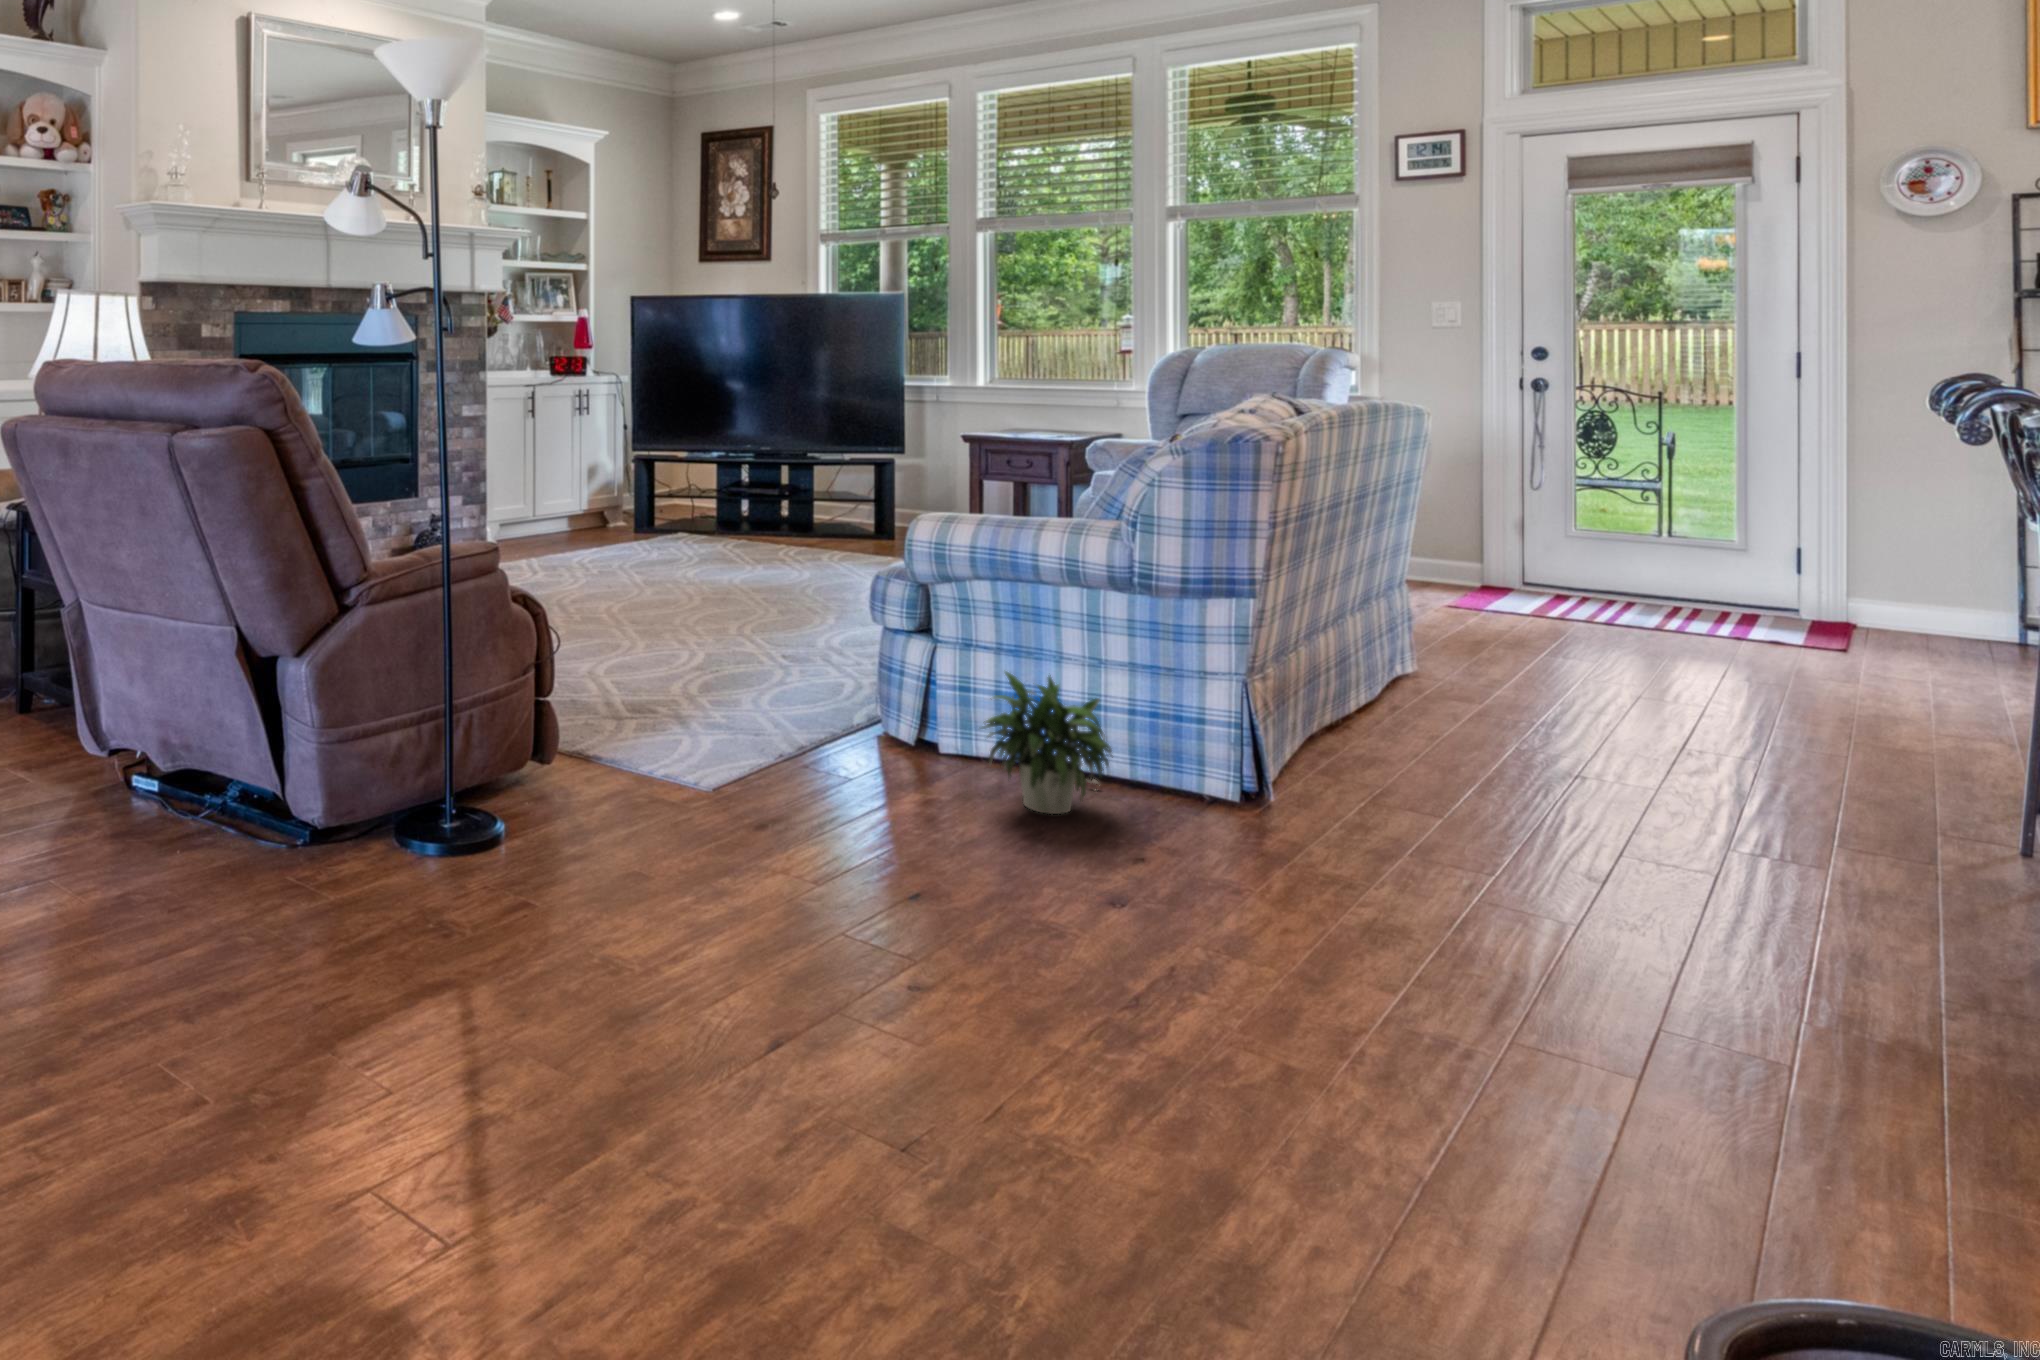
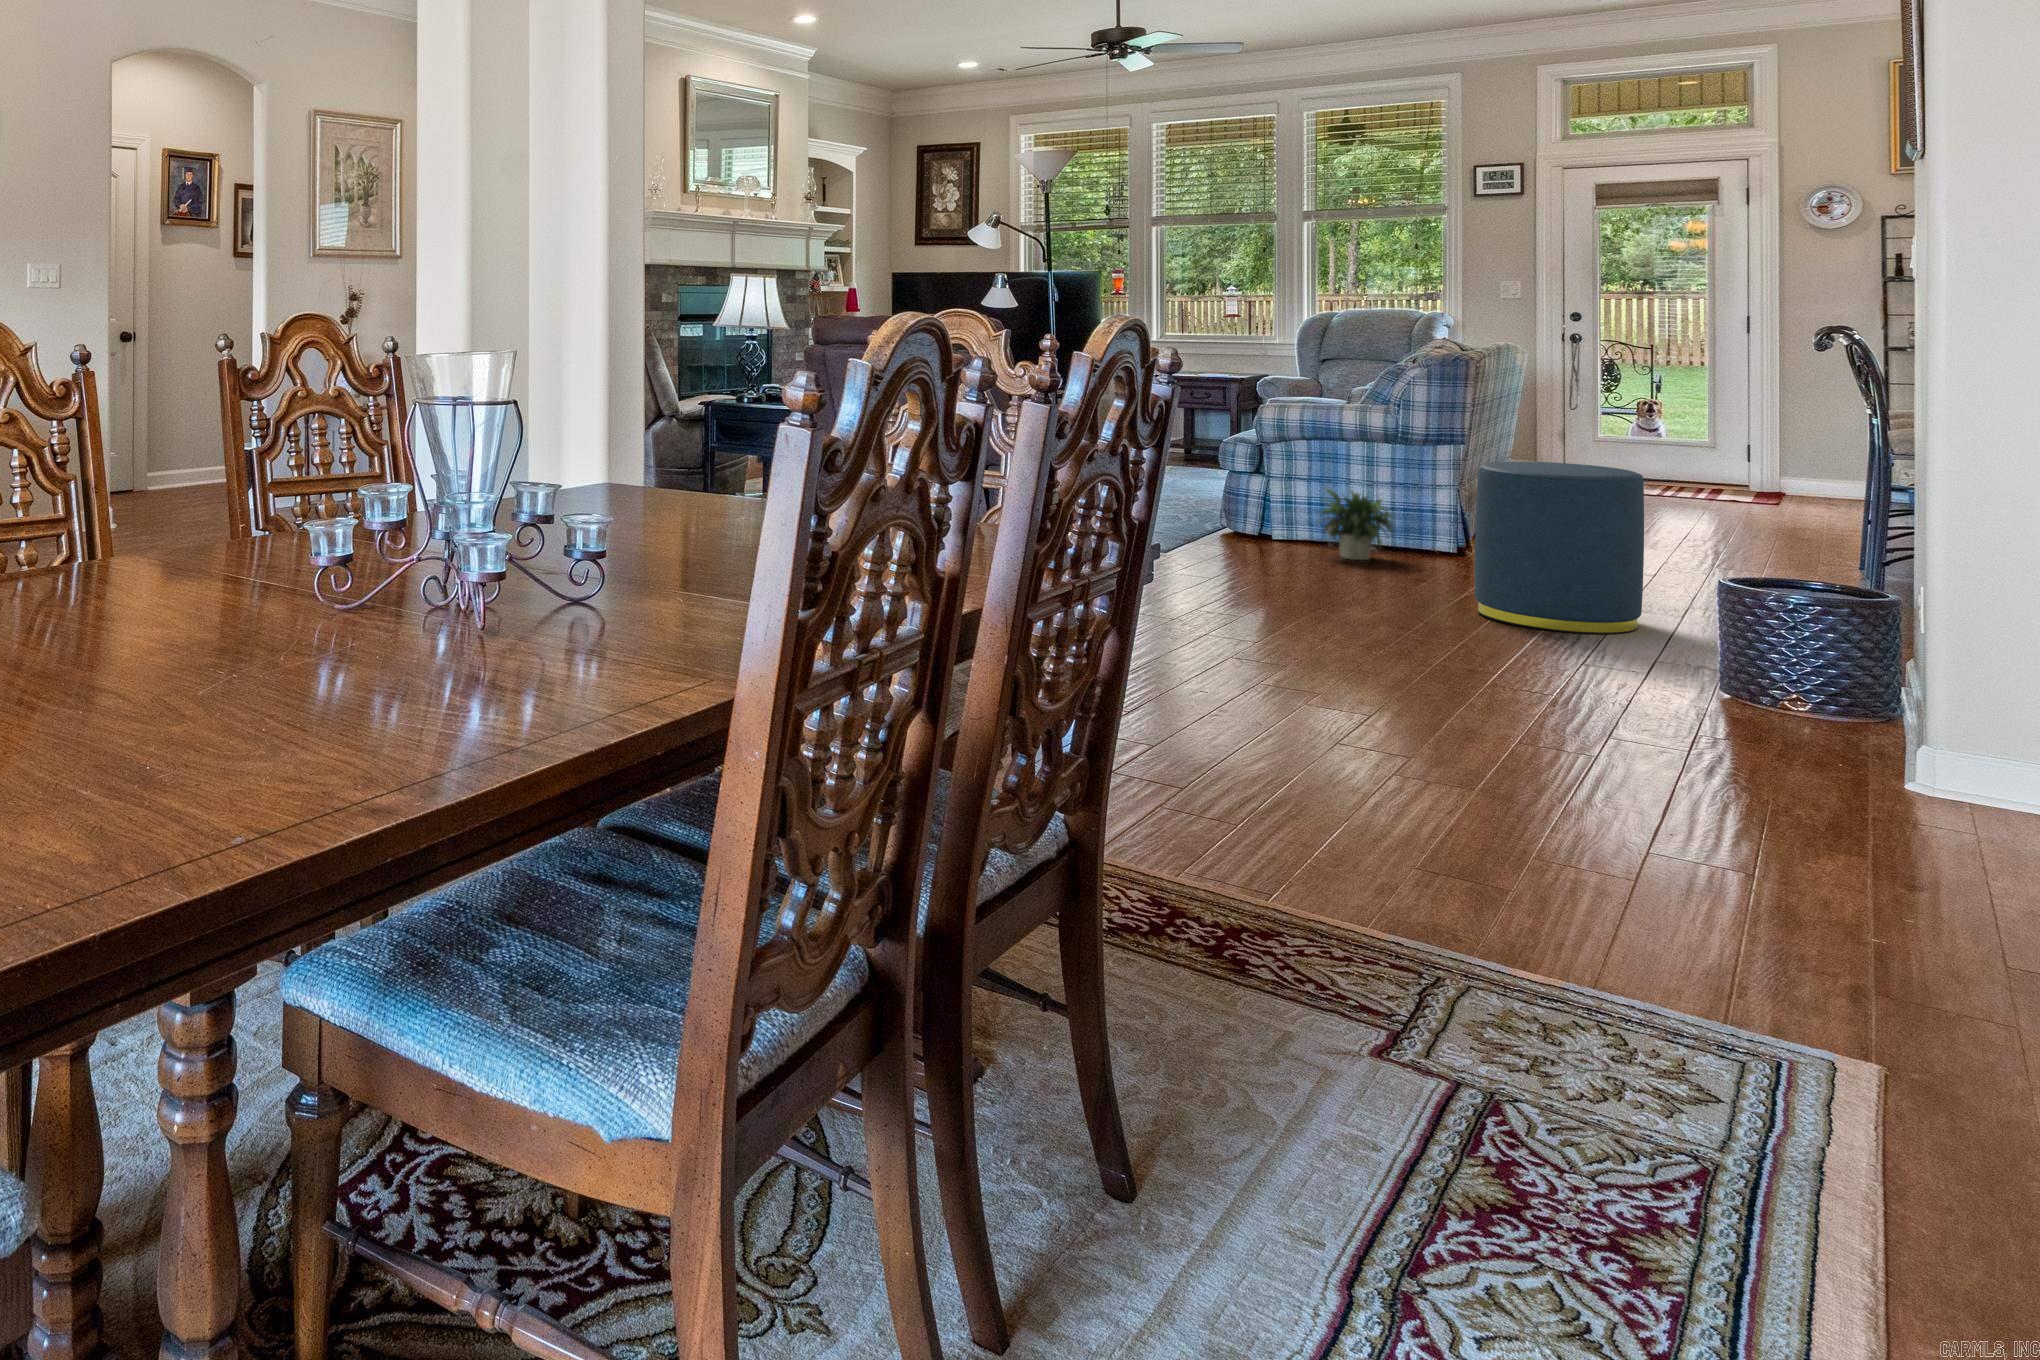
ottoman: none [1134,700,1490,1169] -> present [1475,461,1644,634]

